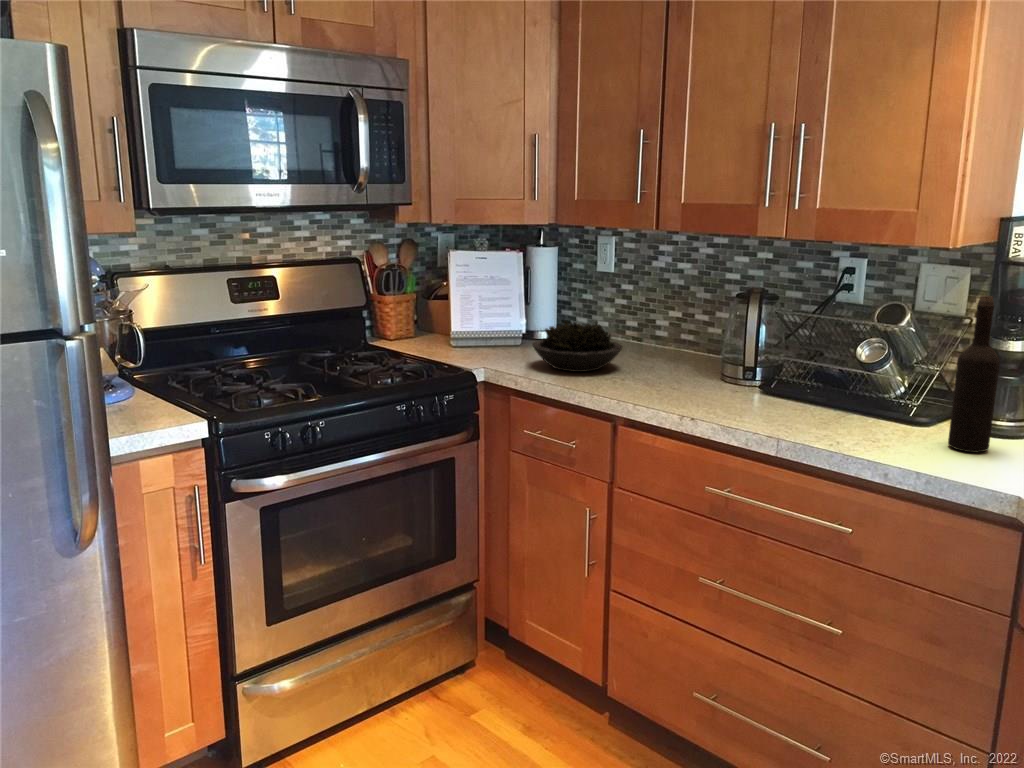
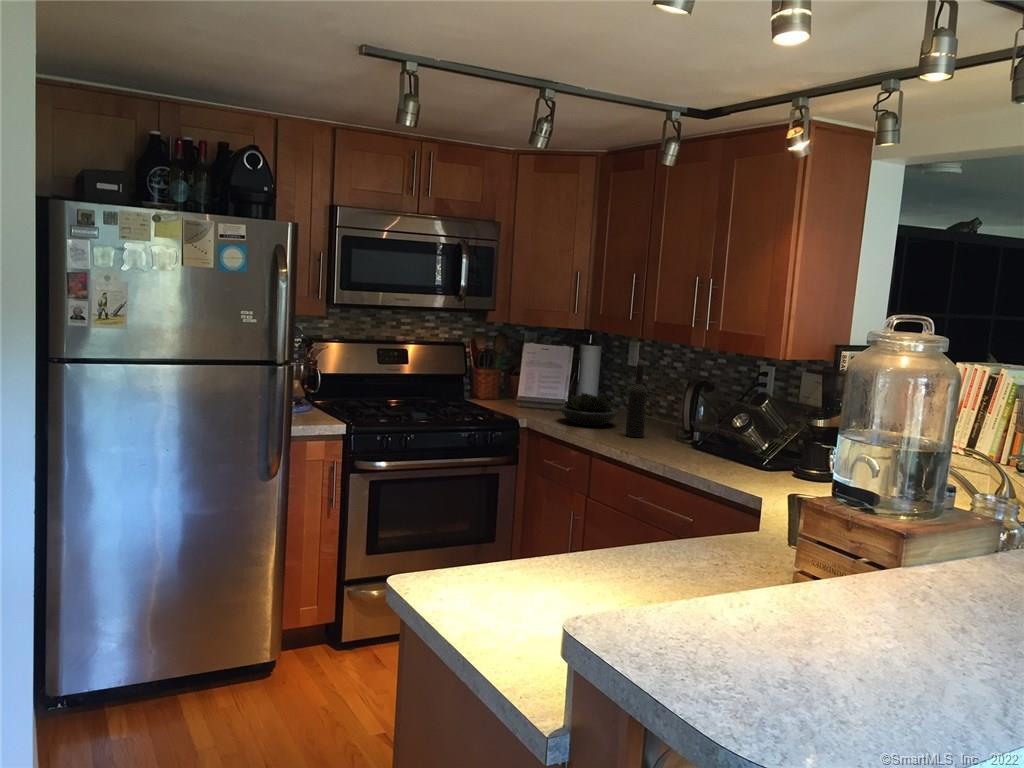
wine bottle: present [948,296,1000,452] -> present [626,360,647,437]

